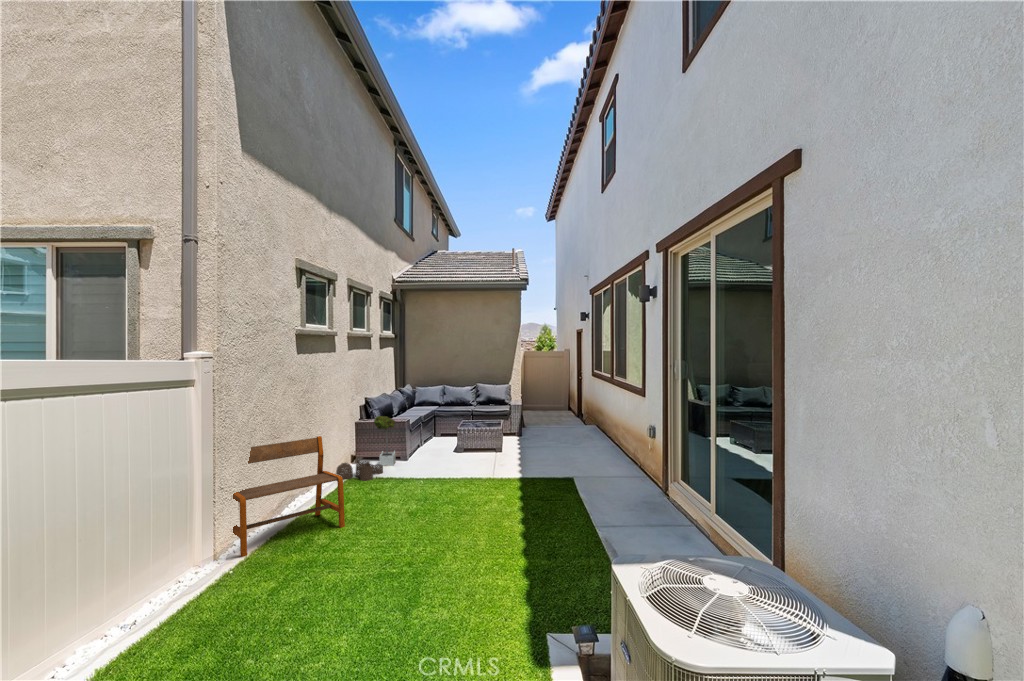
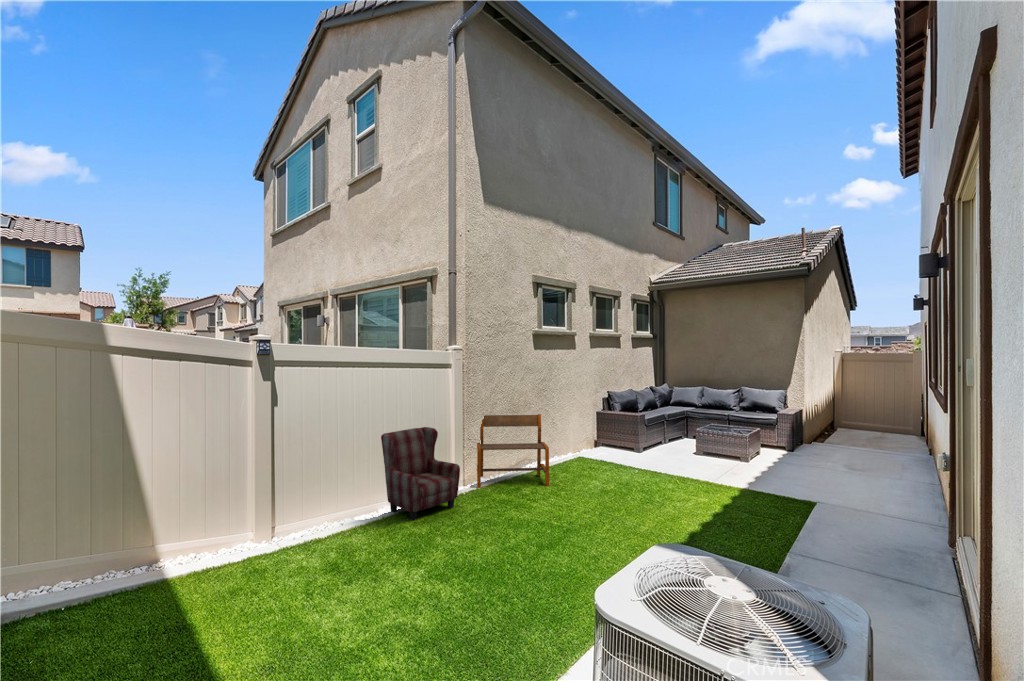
potted tree: present [374,416,396,466] -> none [609,407,629,454]
woven basket: present [336,461,383,481] -> none [572,442,612,461]
armchair: none [74,484,238,655] -> present [381,427,460,521]

